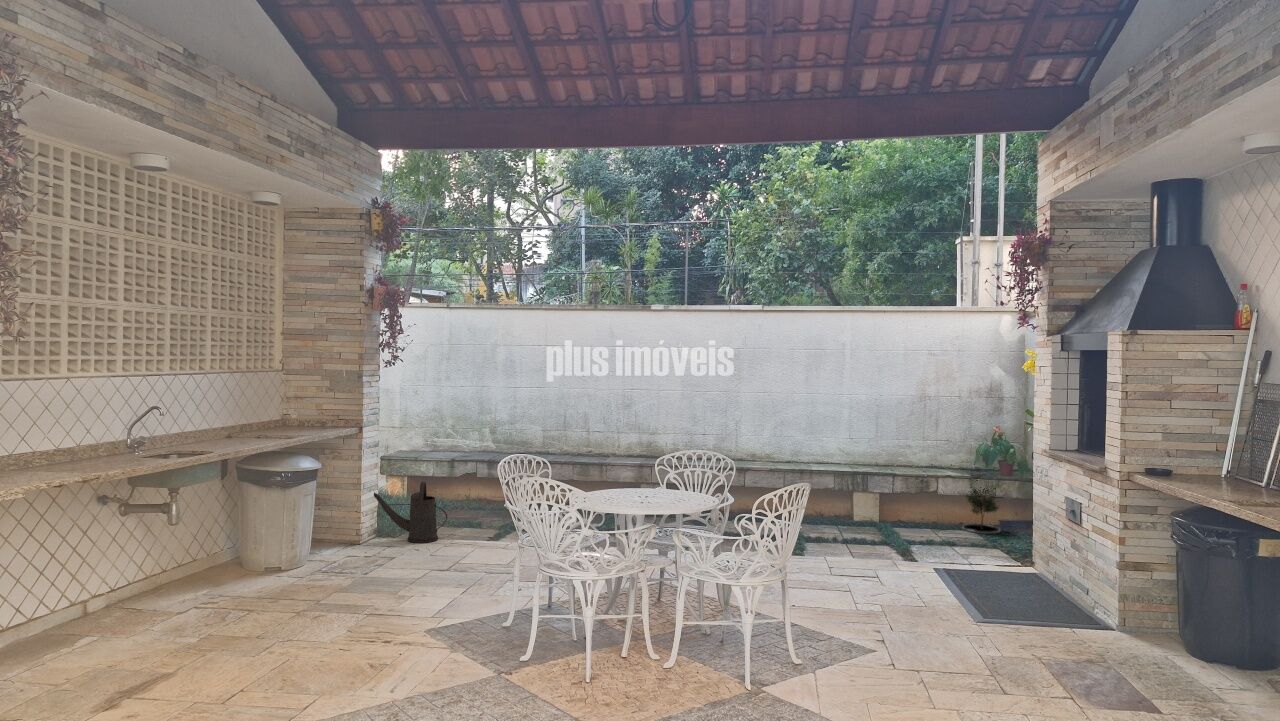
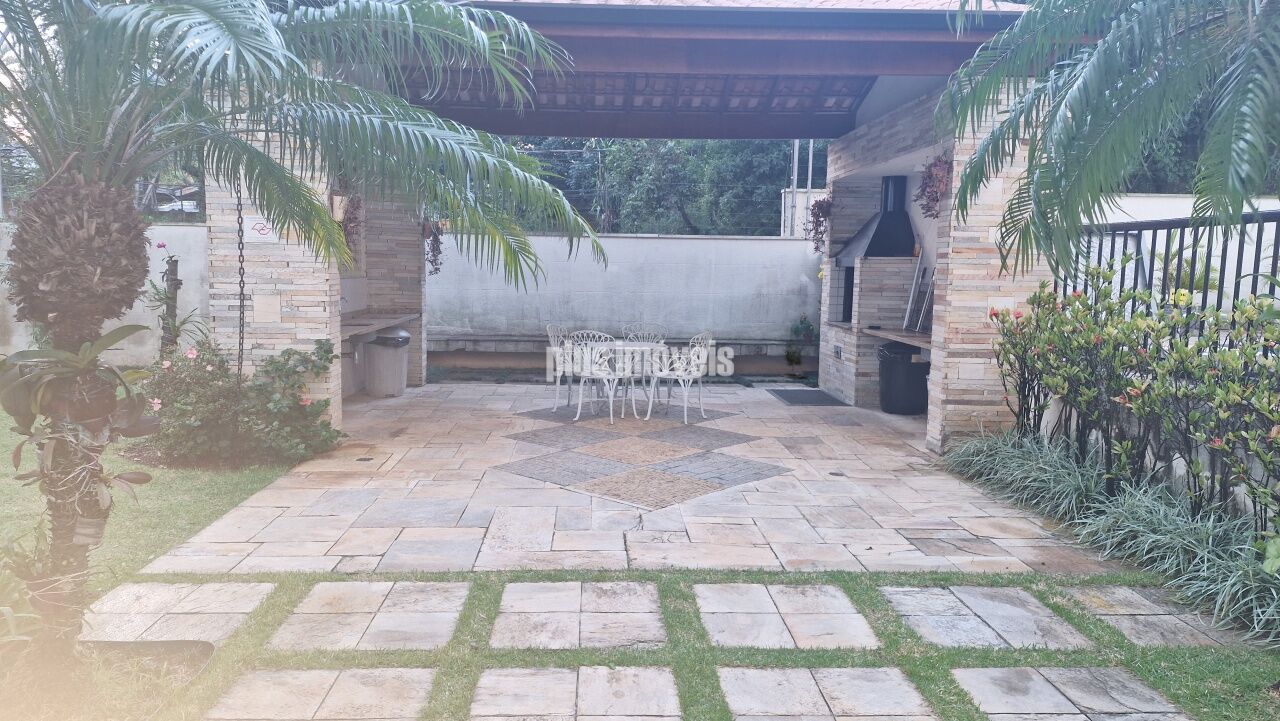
watering can: present [374,482,447,543] -> none [421,350,468,388]

